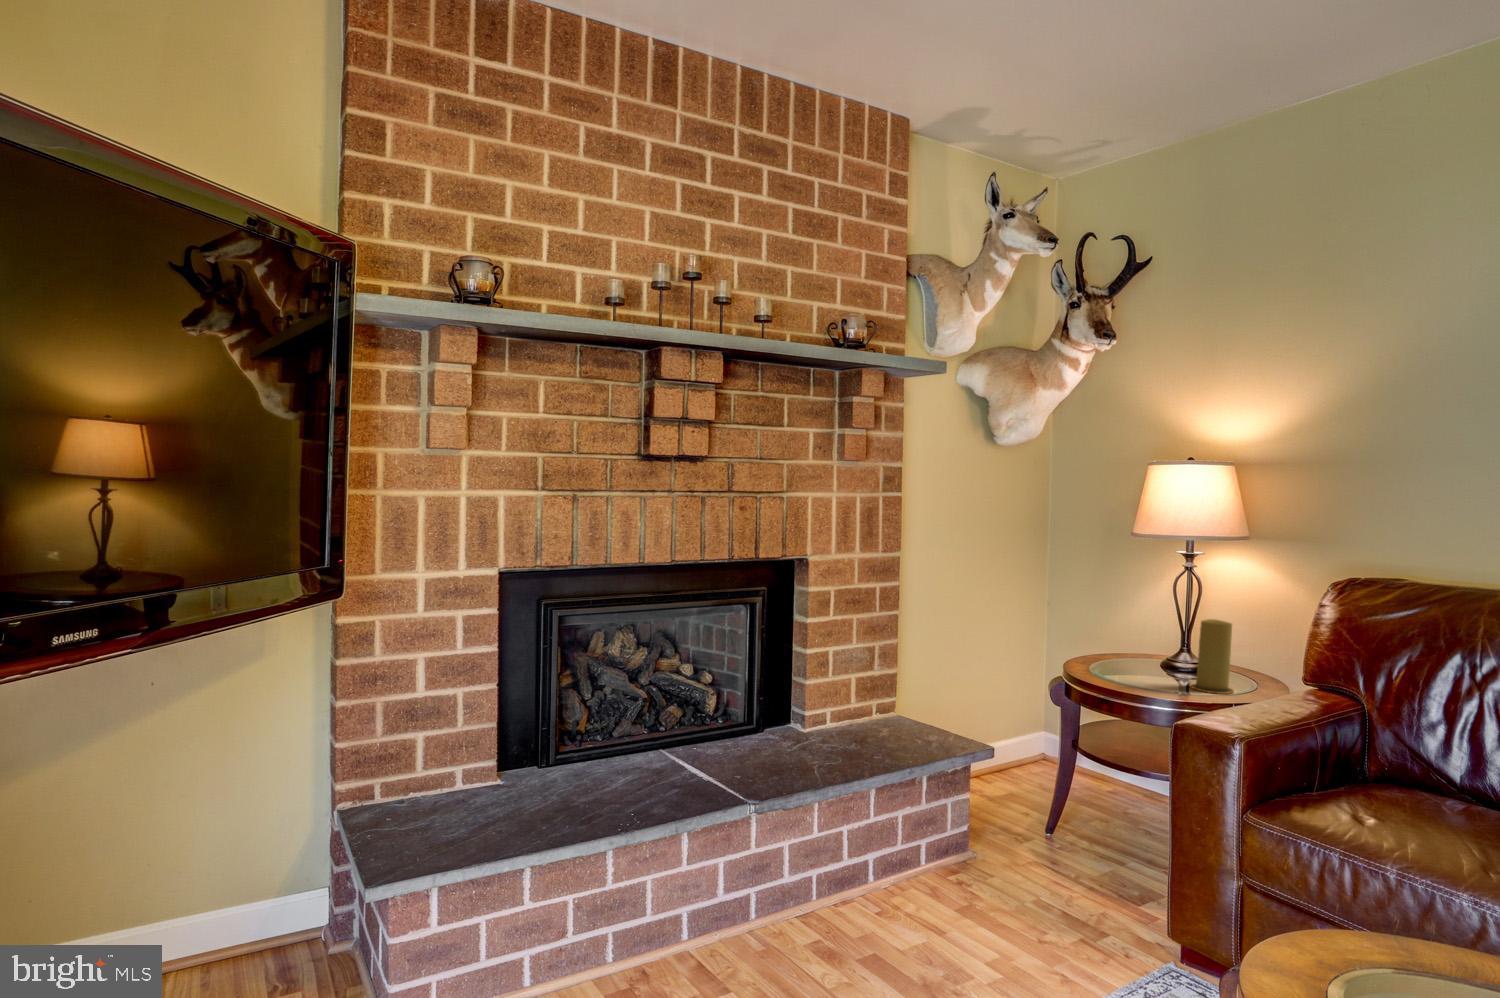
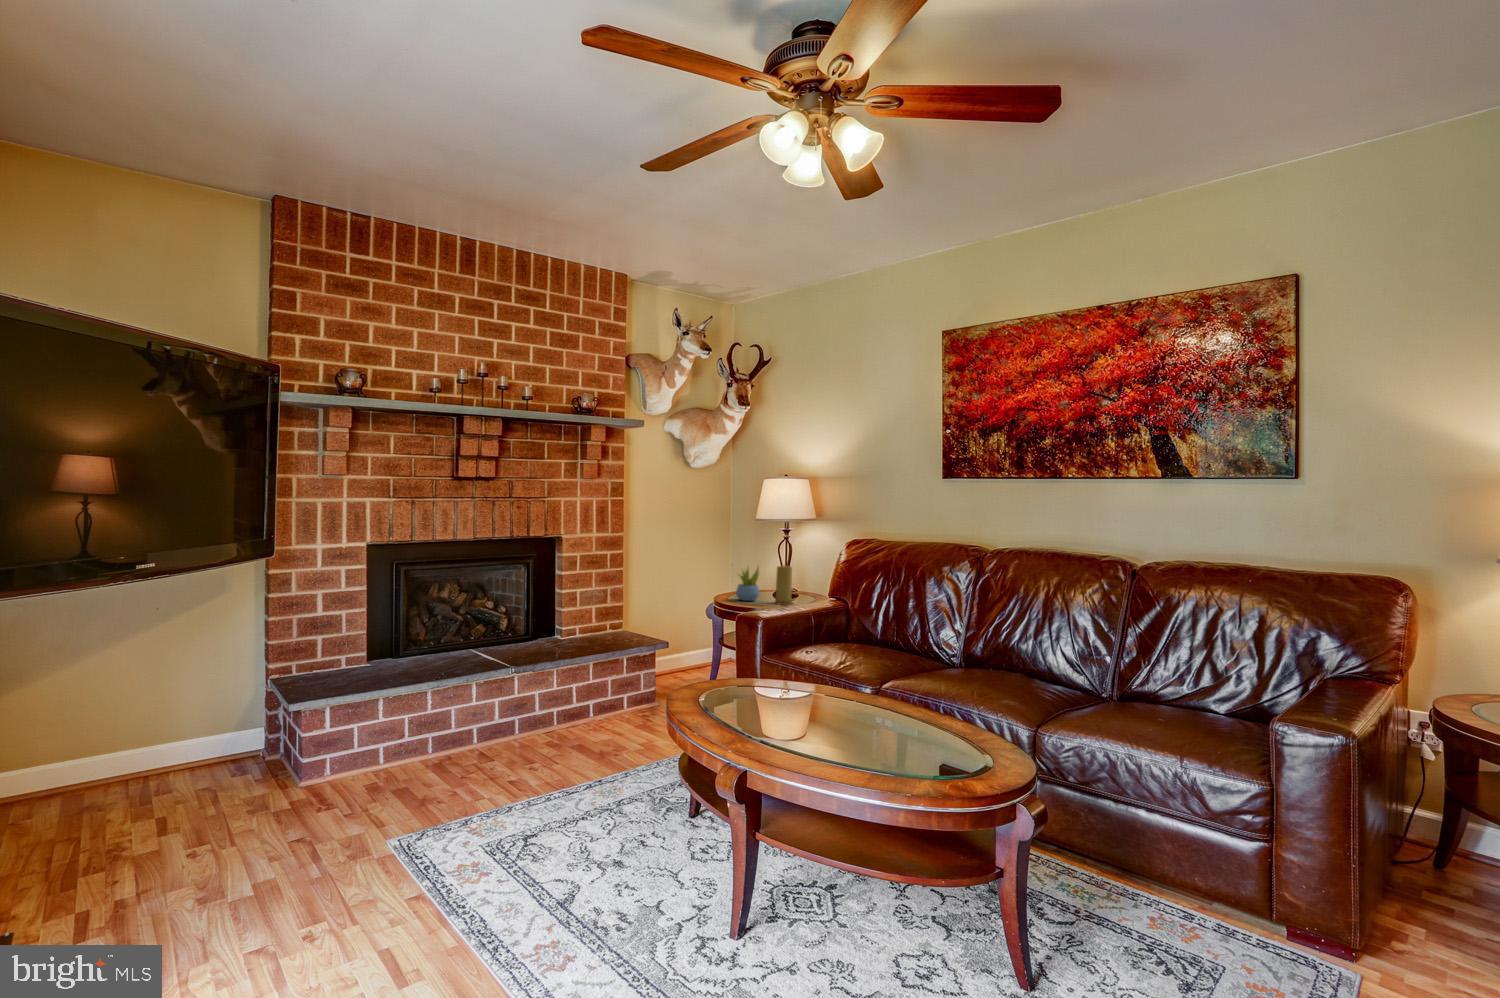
succulent plant: none [1113,614,1162,681] -> present [736,567,760,601]

